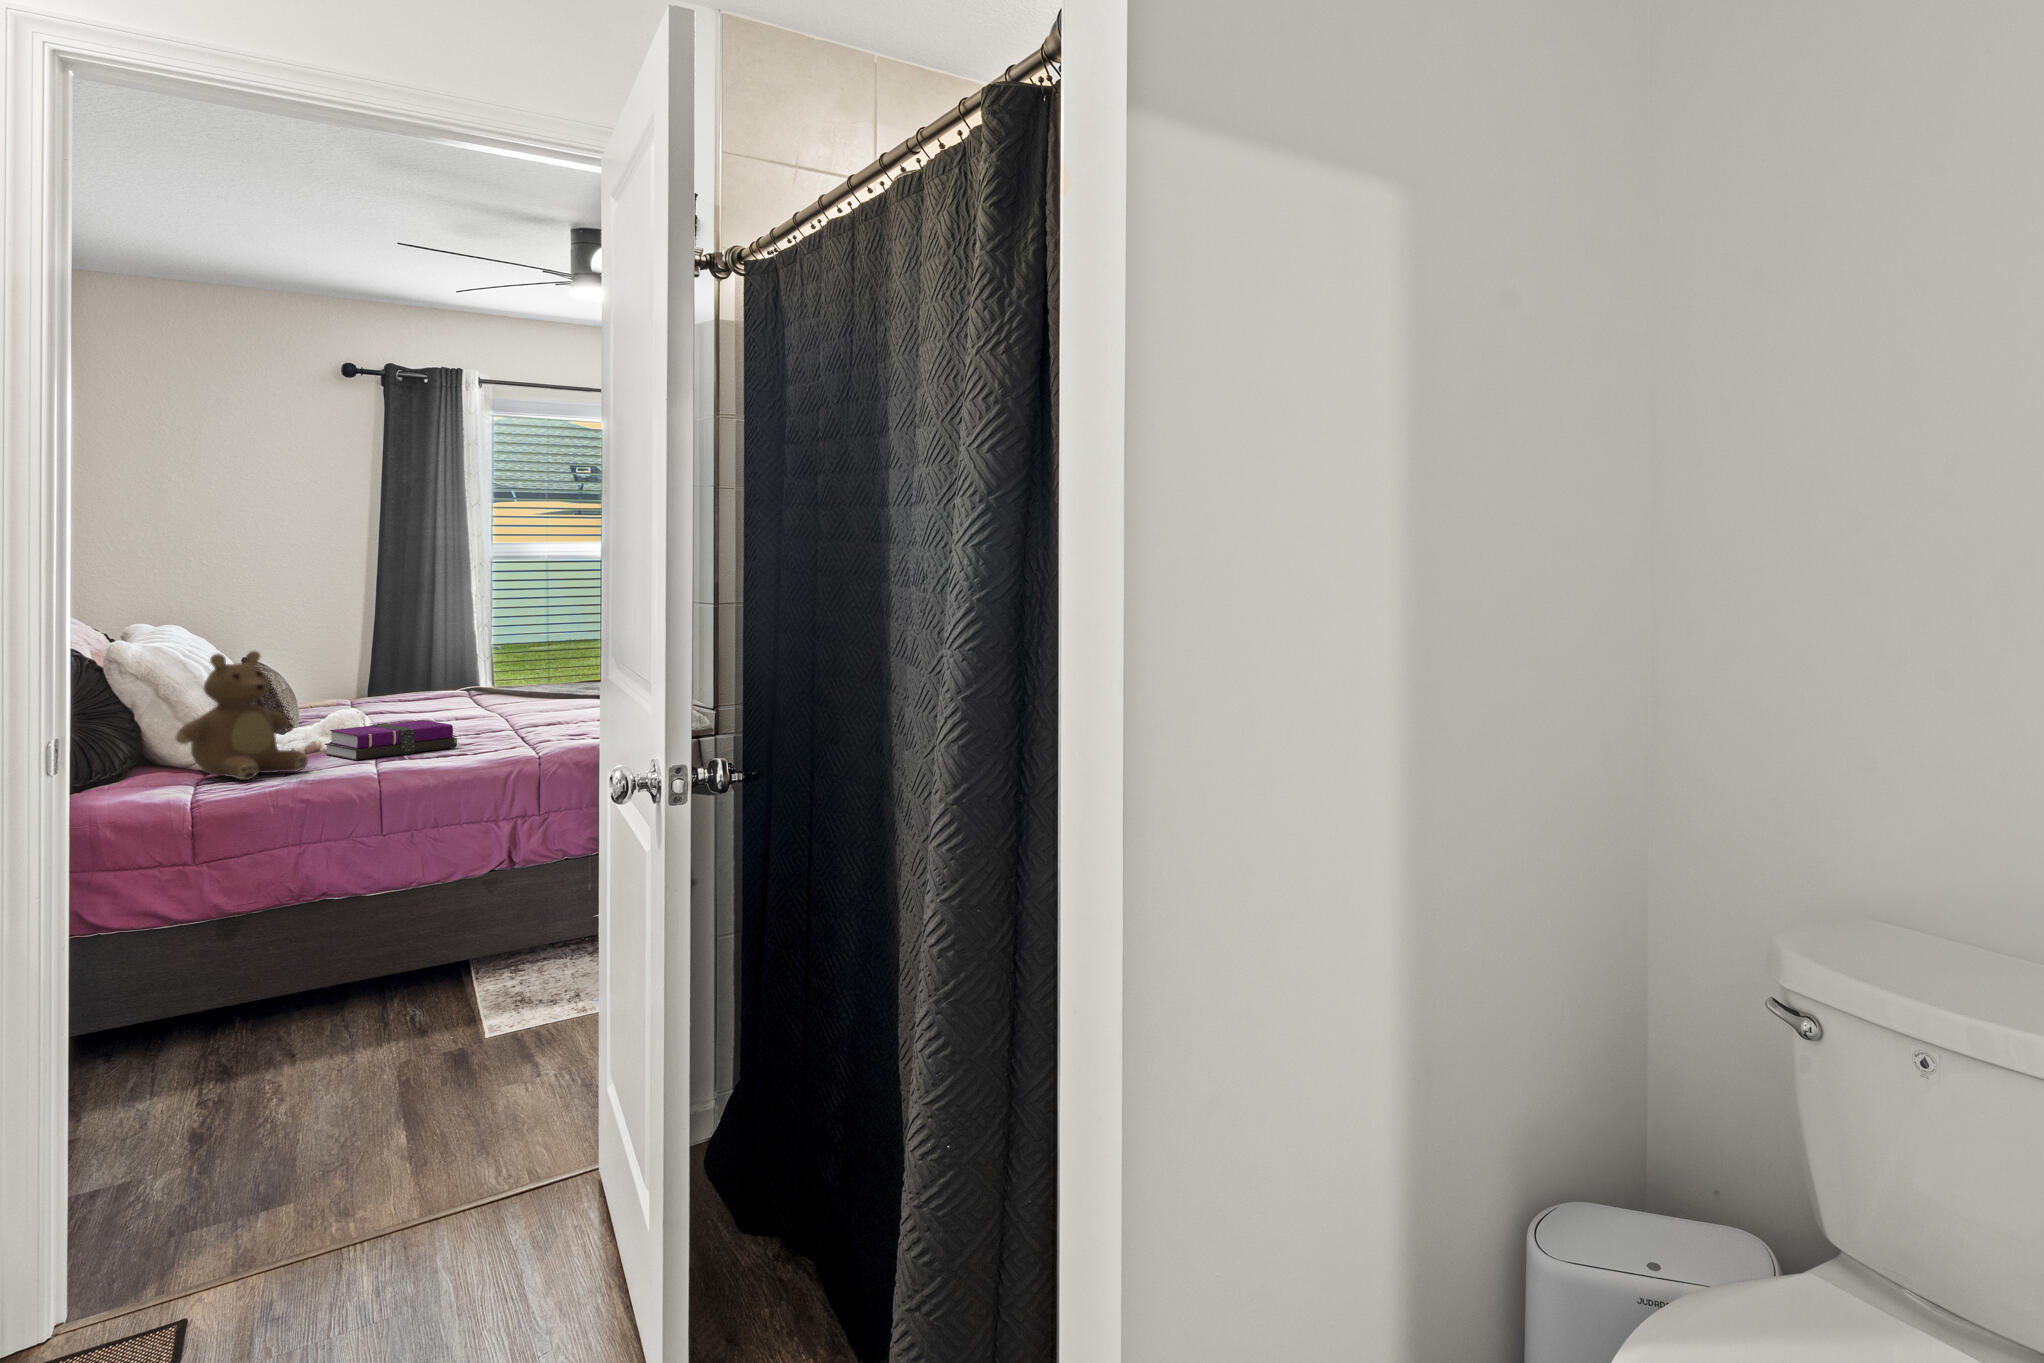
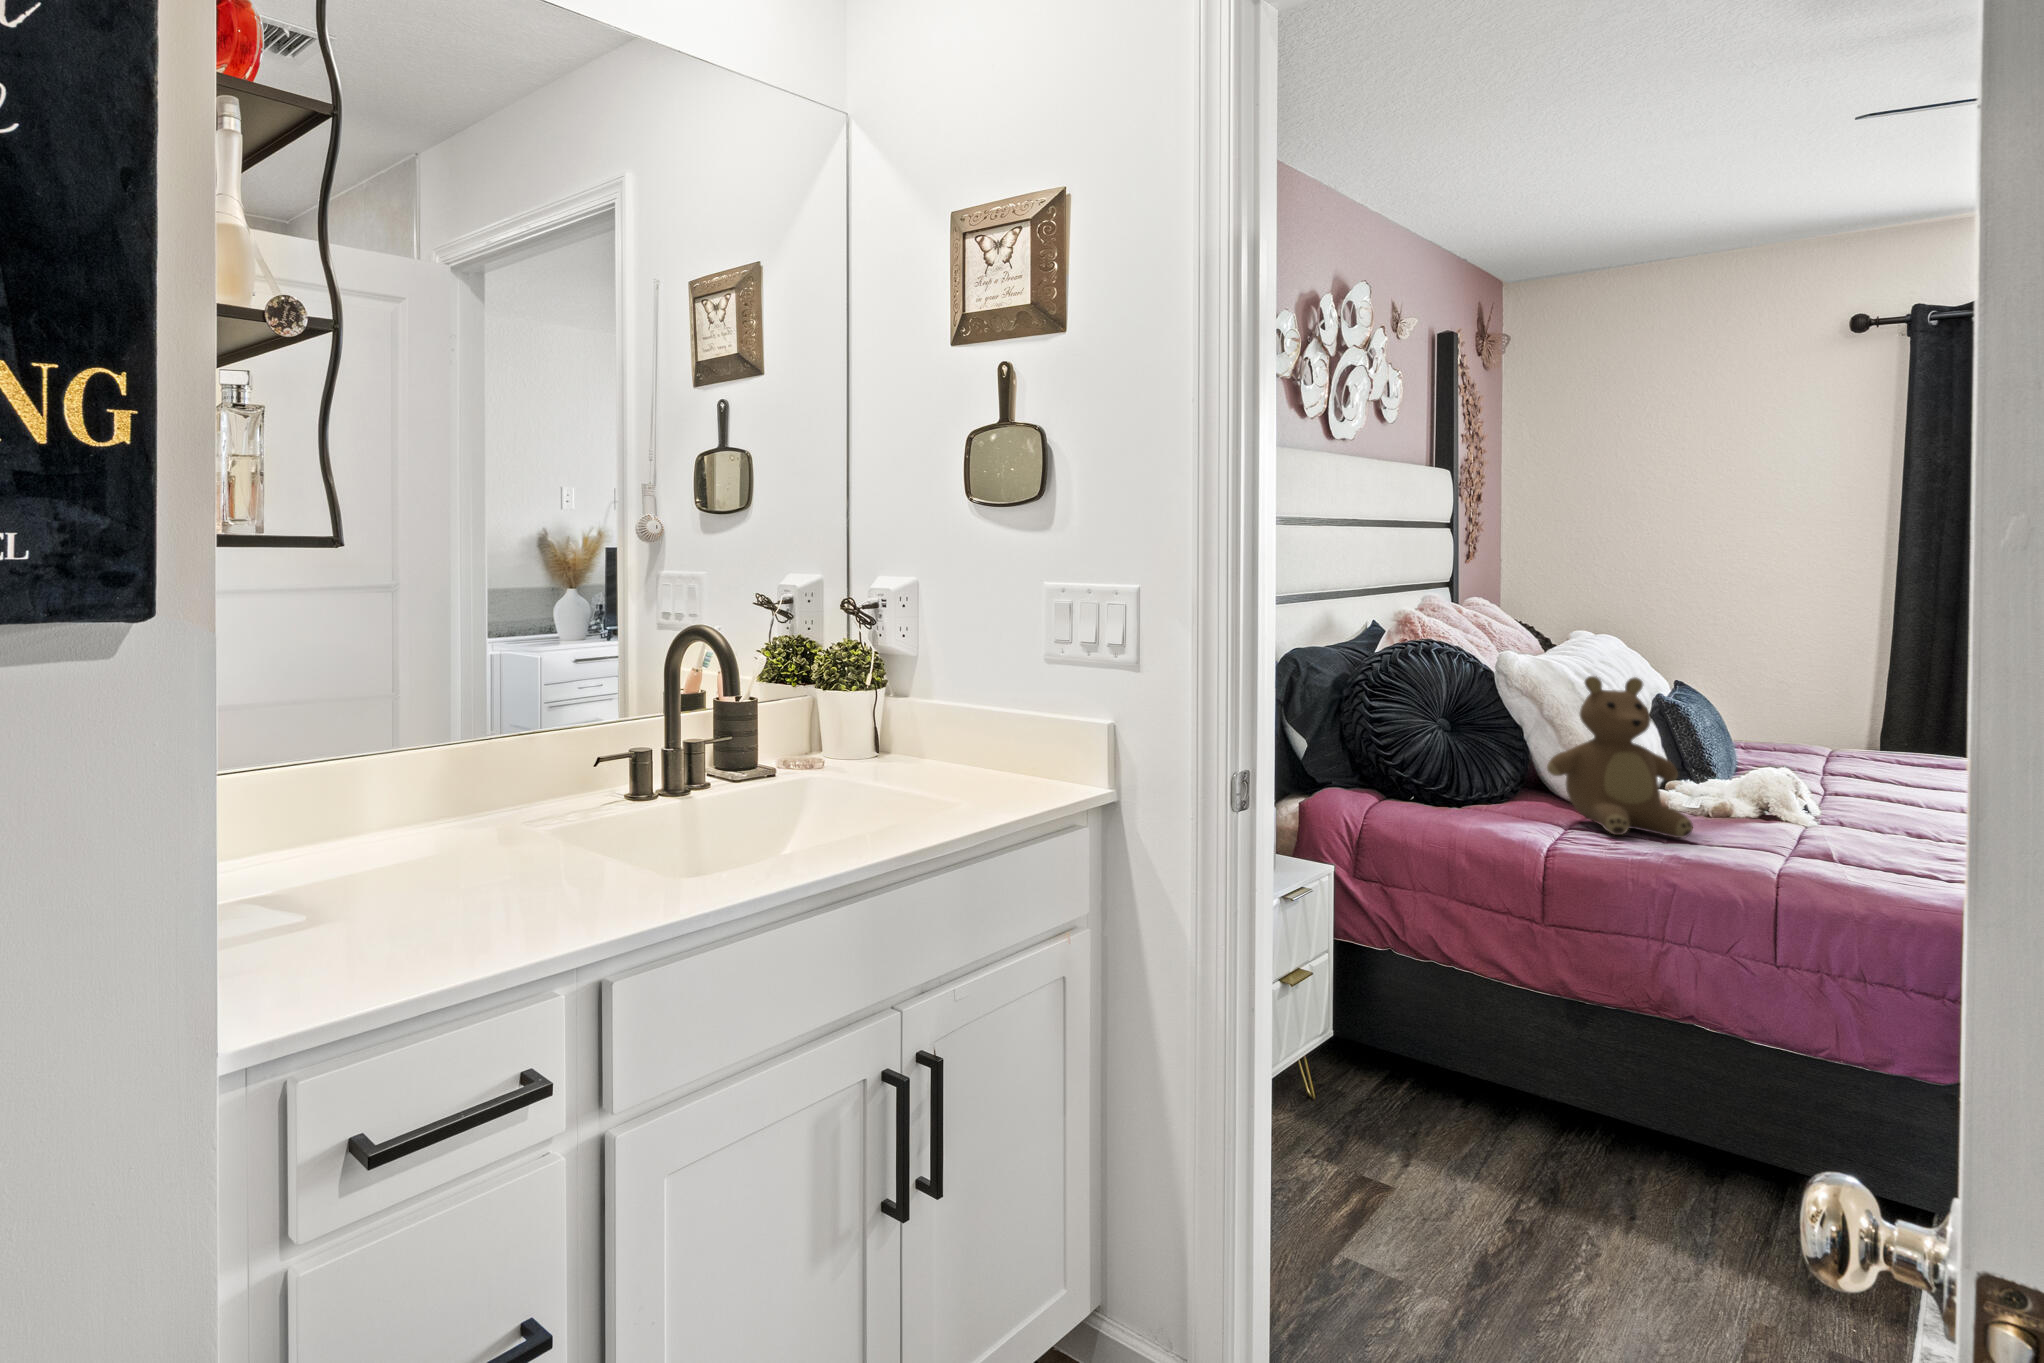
notebook: present [325,720,457,760] -> none [1732,793,1922,856]

